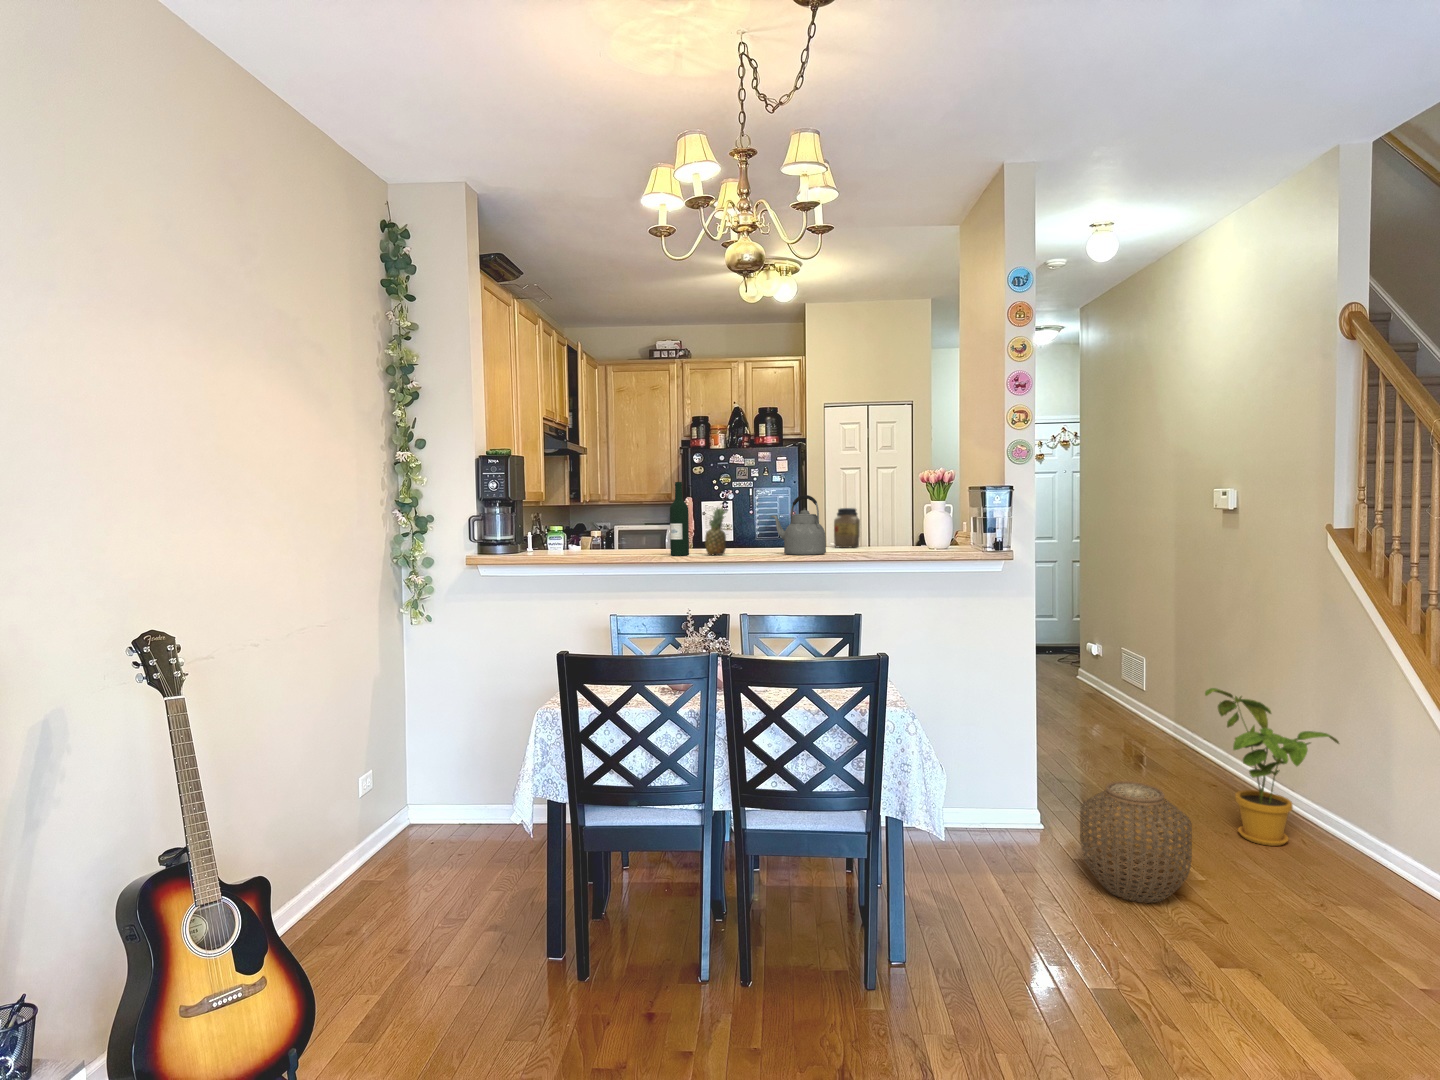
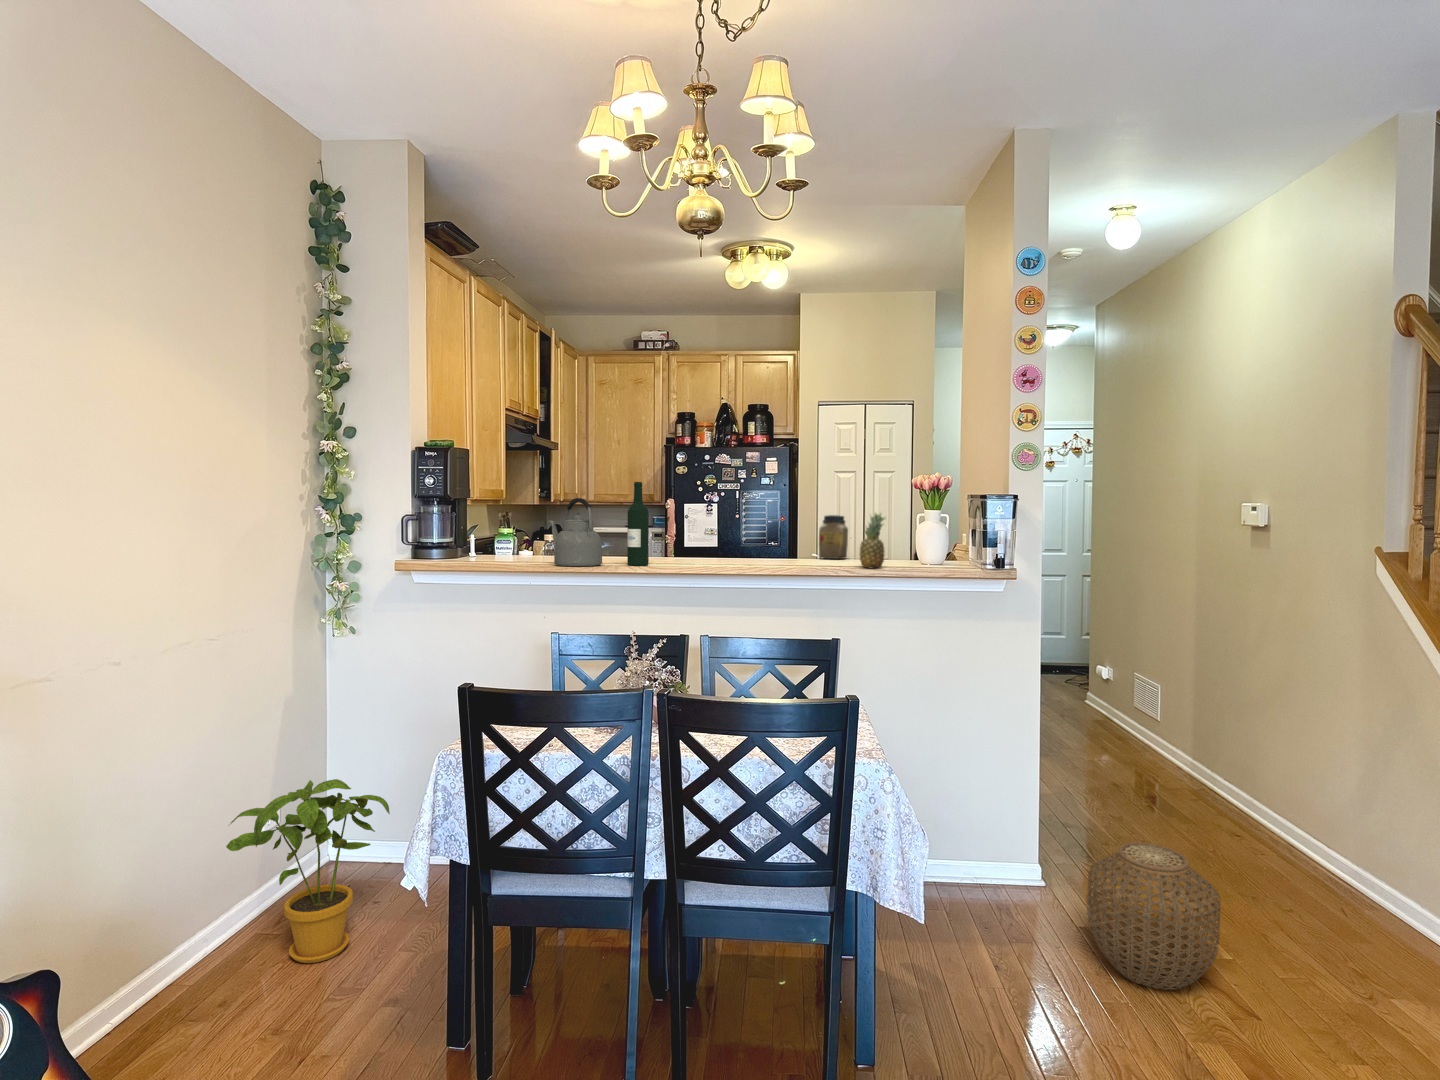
kettle: present [771,495,826,555] -> present [548,498,602,566]
fruit: present [705,508,726,555] -> present [860,513,885,568]
house plant: present [1205,688,1339,846] -> present [226,779,390,963]

